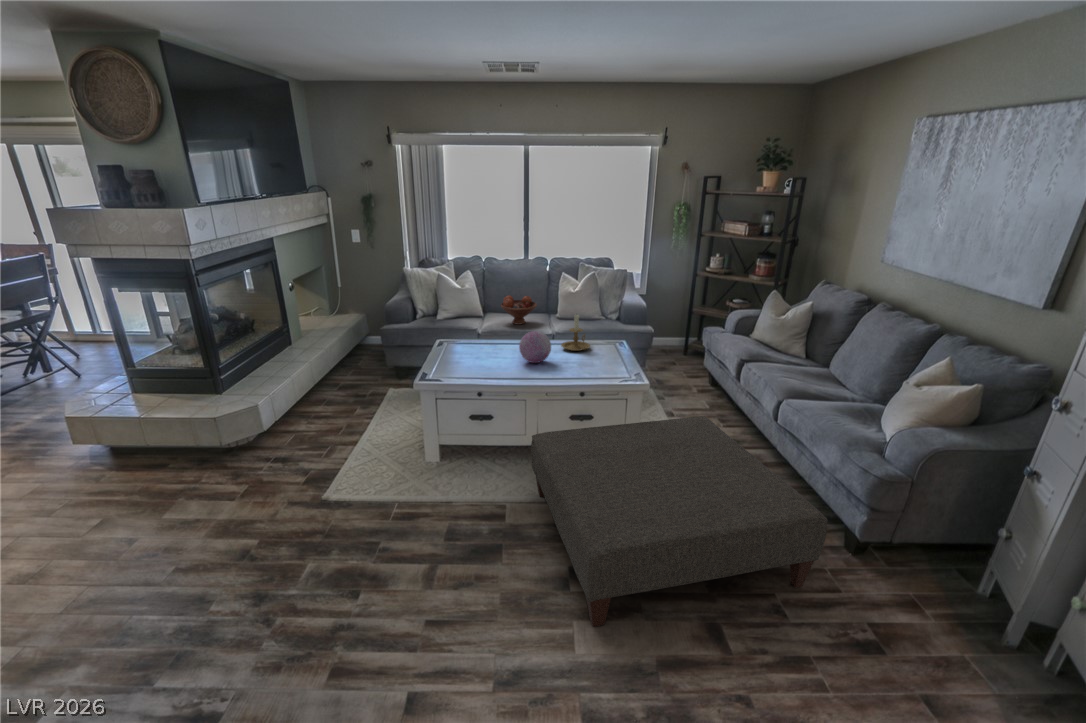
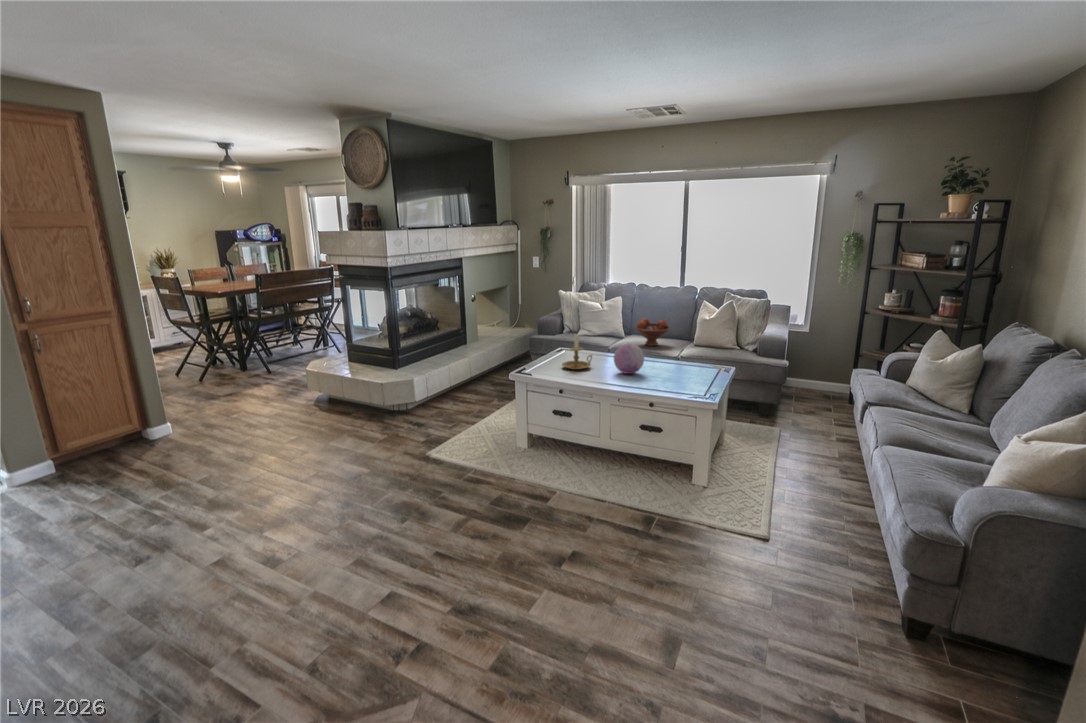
candle holder: present [561,315,590,351] -> present [562,334,592,370]
ottoman: present [531,416,828,627] -> none [547,430,834,642]

